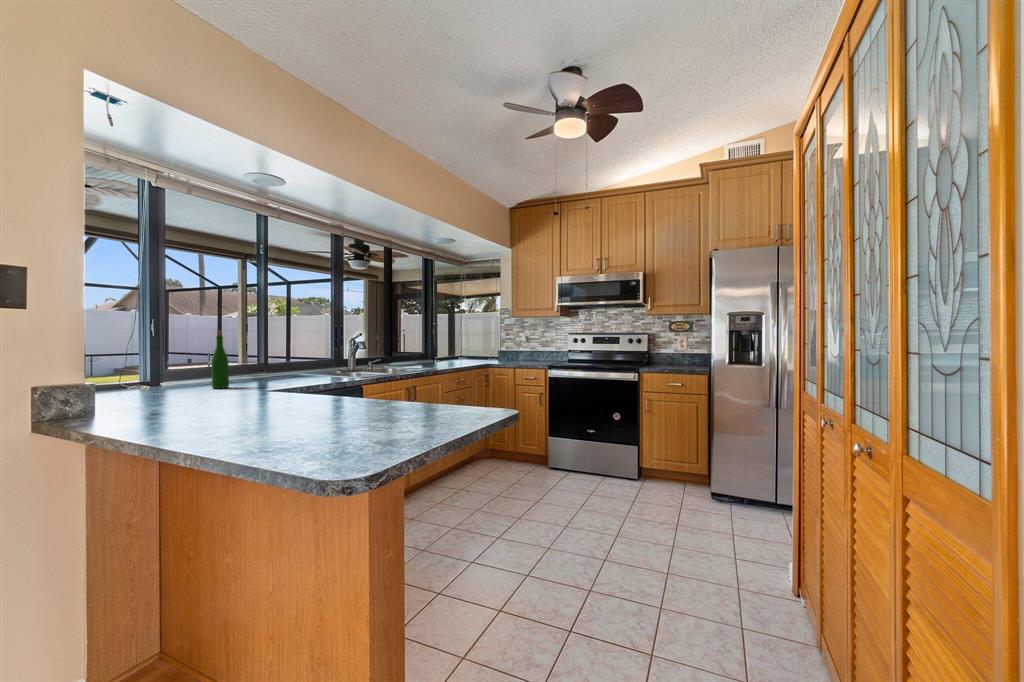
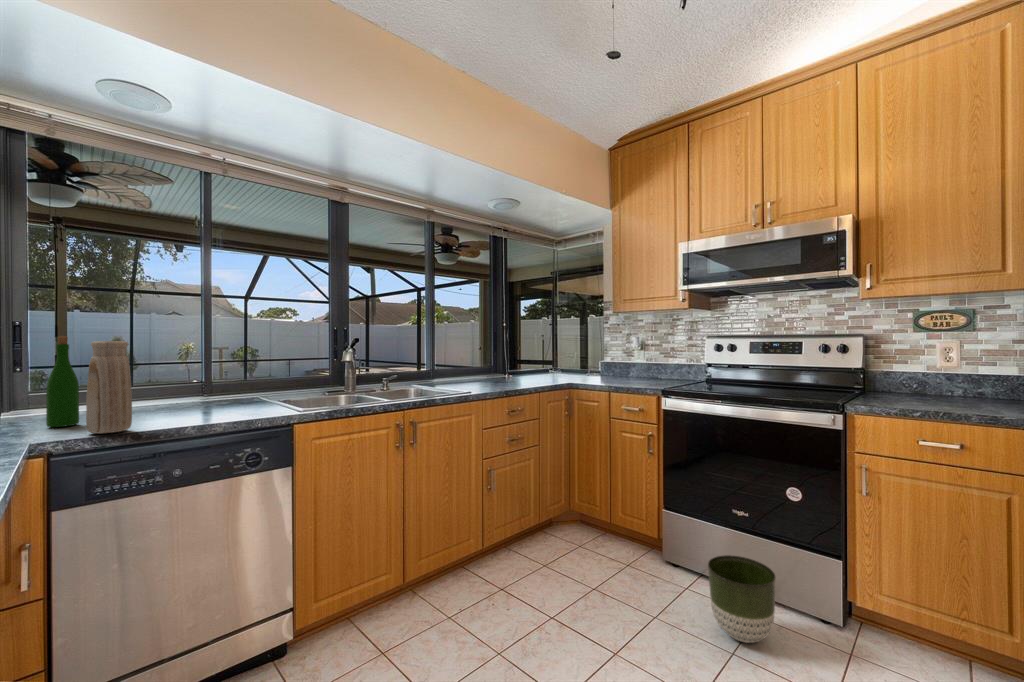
vase: none [262,334,286,388] -> present [86,341,132,434]
planter: none [577,451,609,490] -> present [708,555,776,643]

